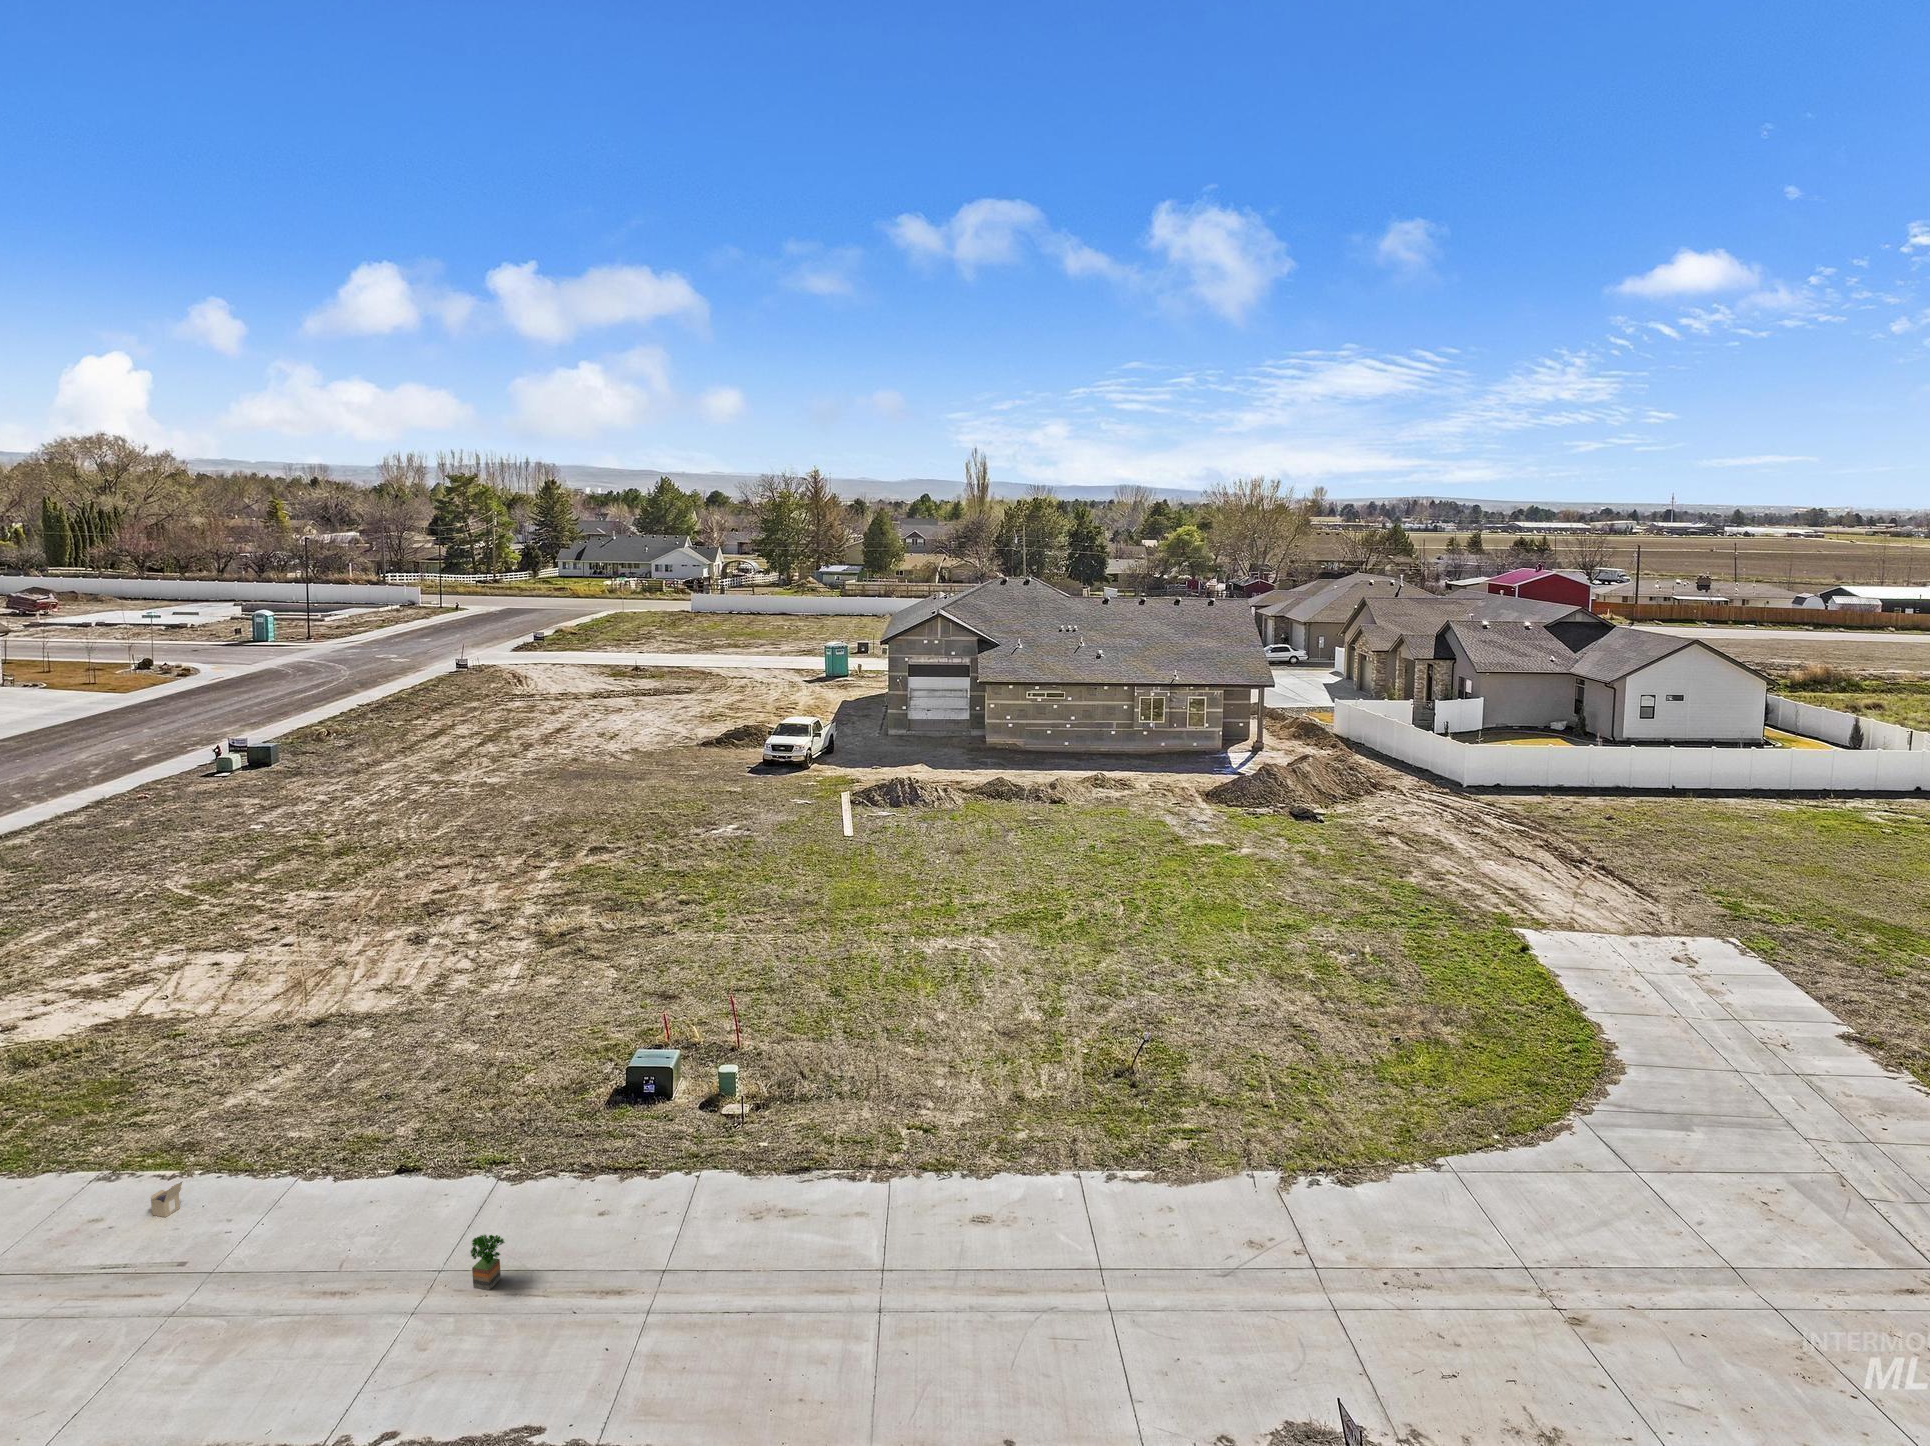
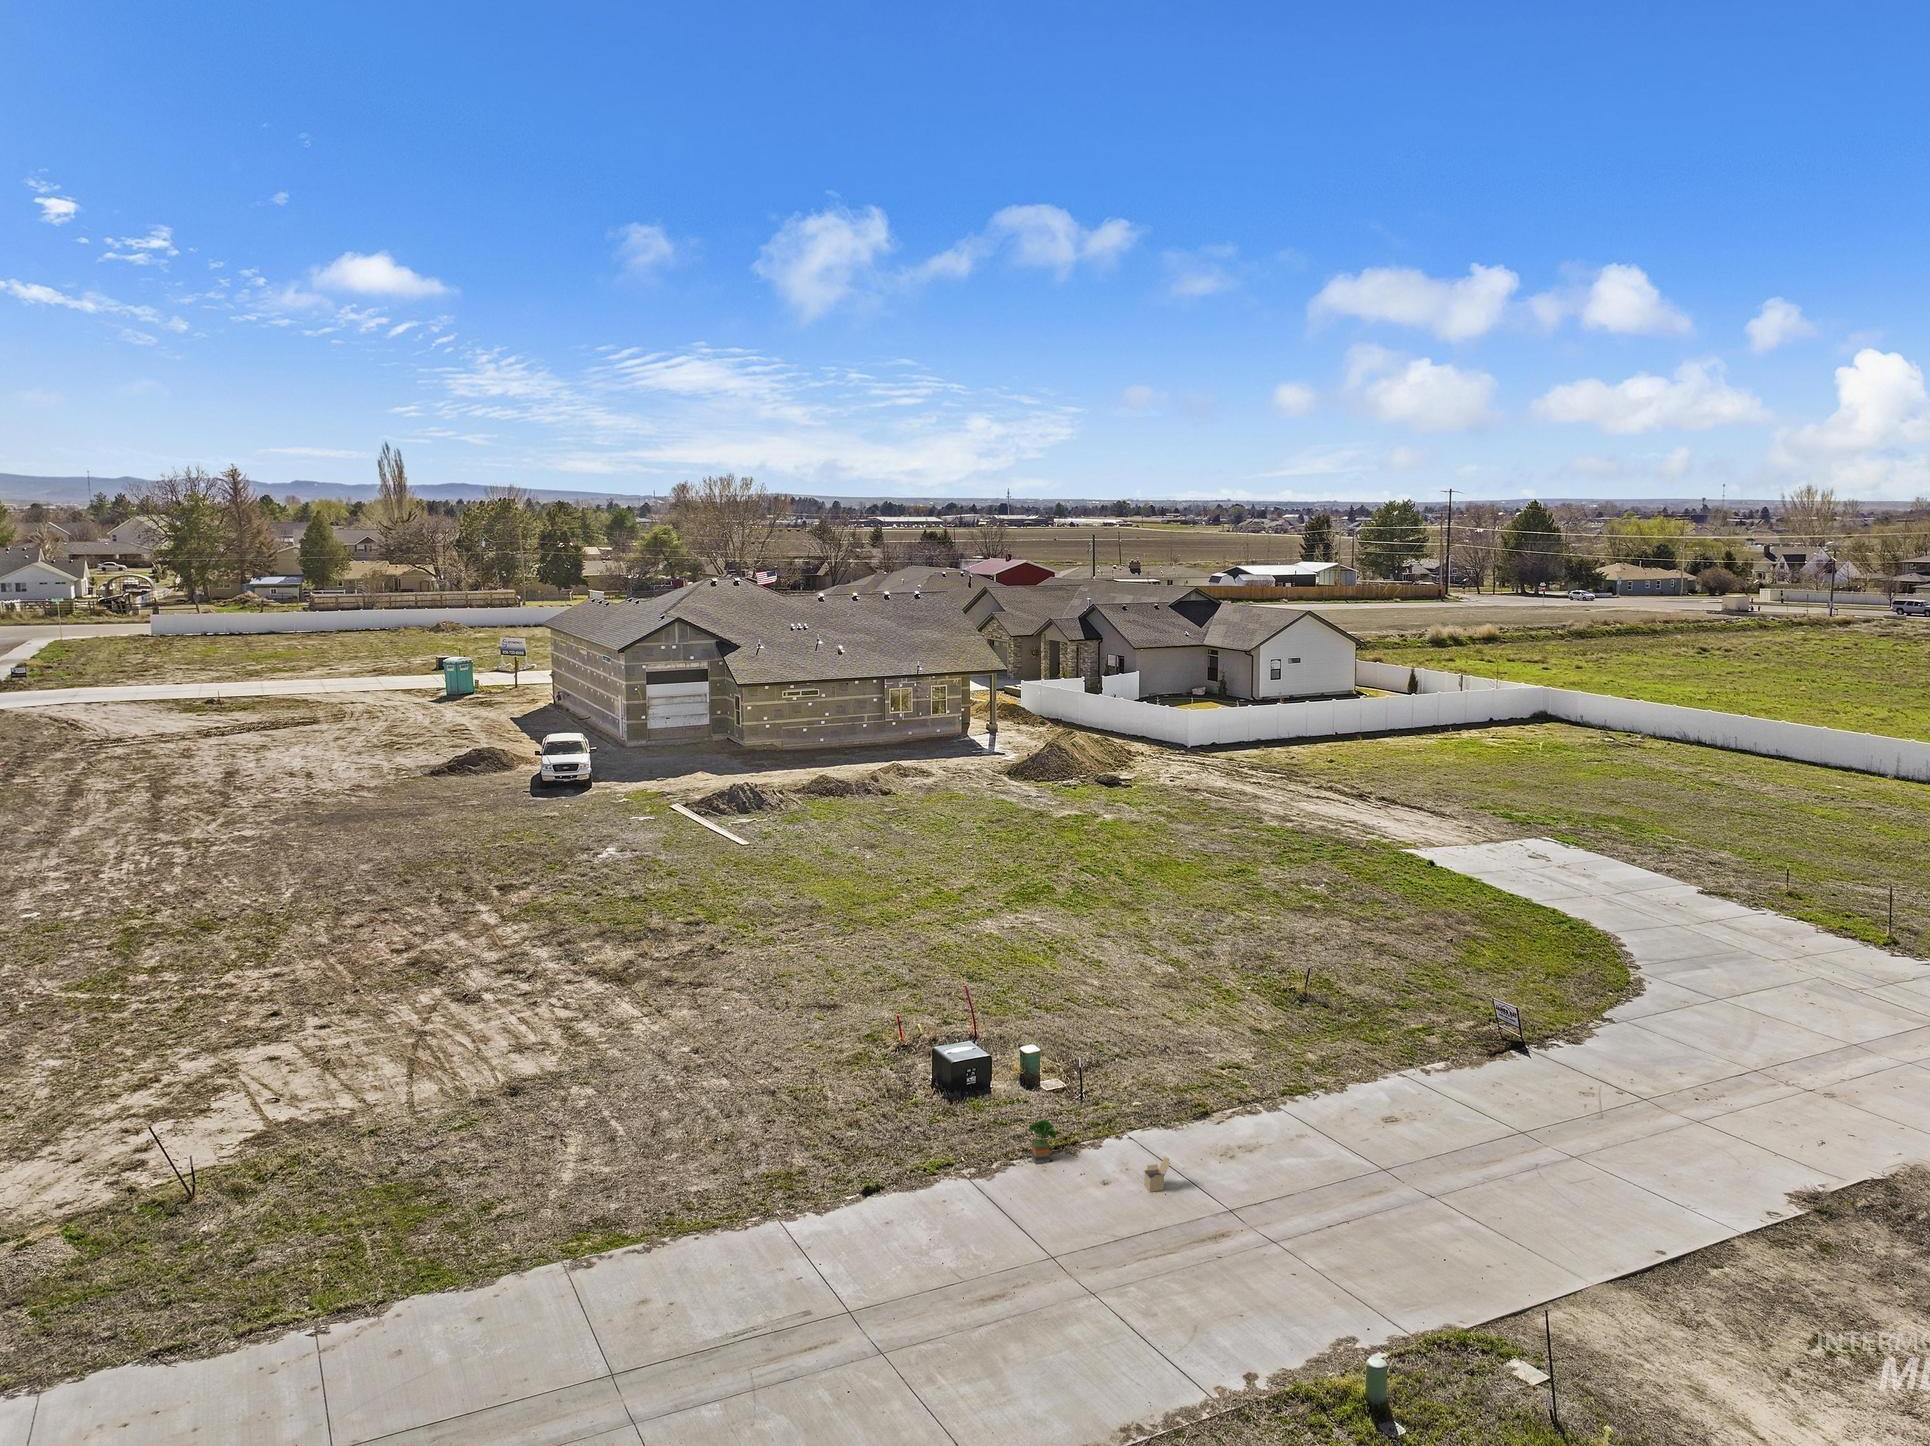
cardboard box: present [151,1182,182,1217] -> present [1144,1157,1170,1192]

